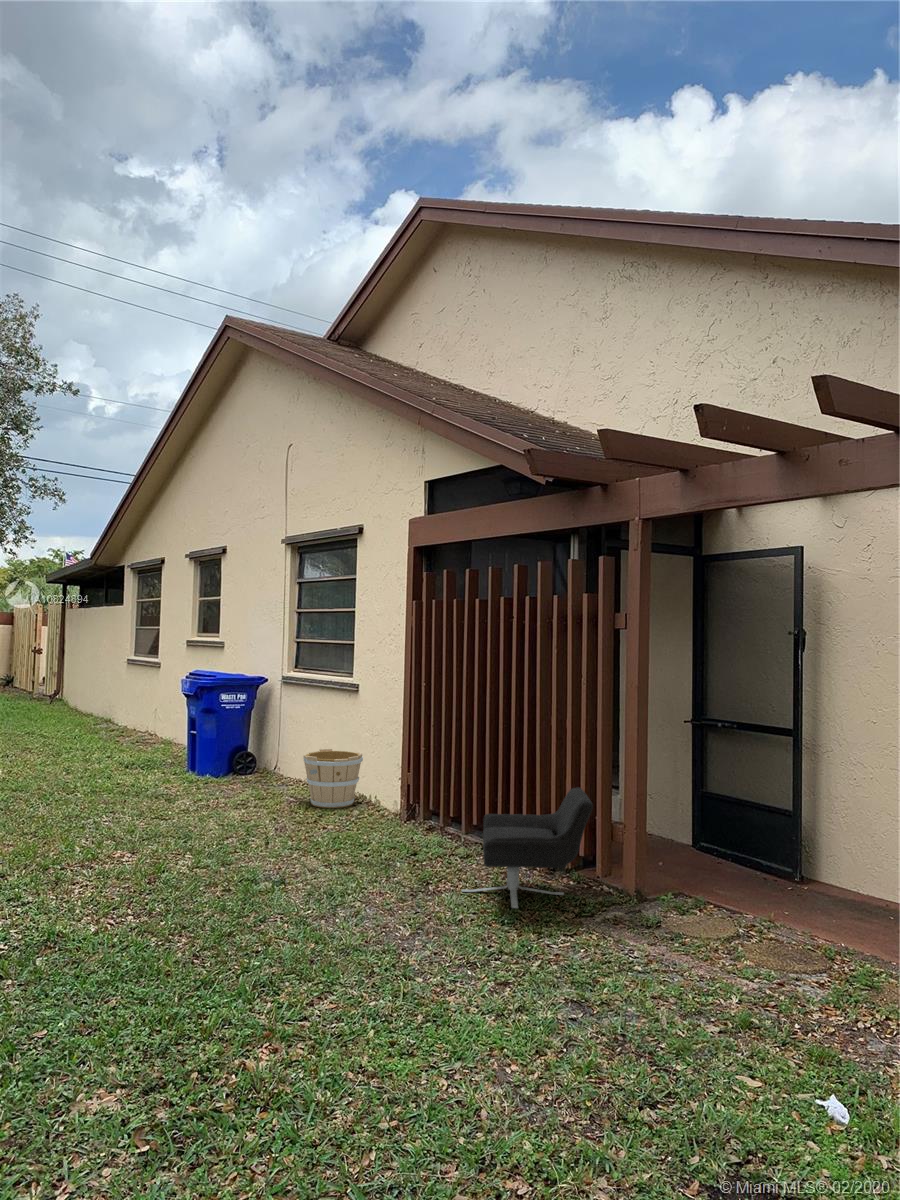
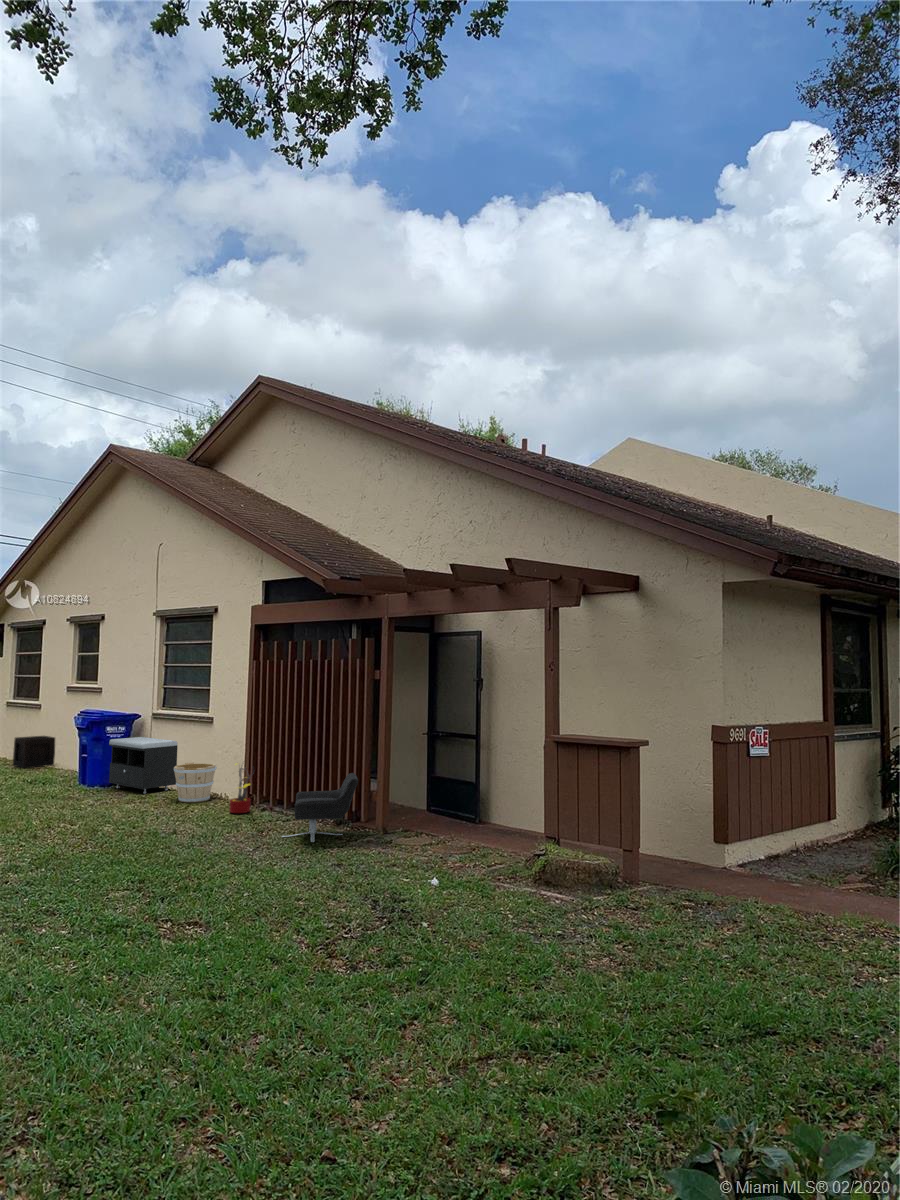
wooden crate: none [128,701,174,741] -> present [13,736,55,768]
storage bench: none [225,709,312,788] -> present [109,737,177,794]
decorative plant: none [380,752,416,834] -> present [229,763,254,813]

